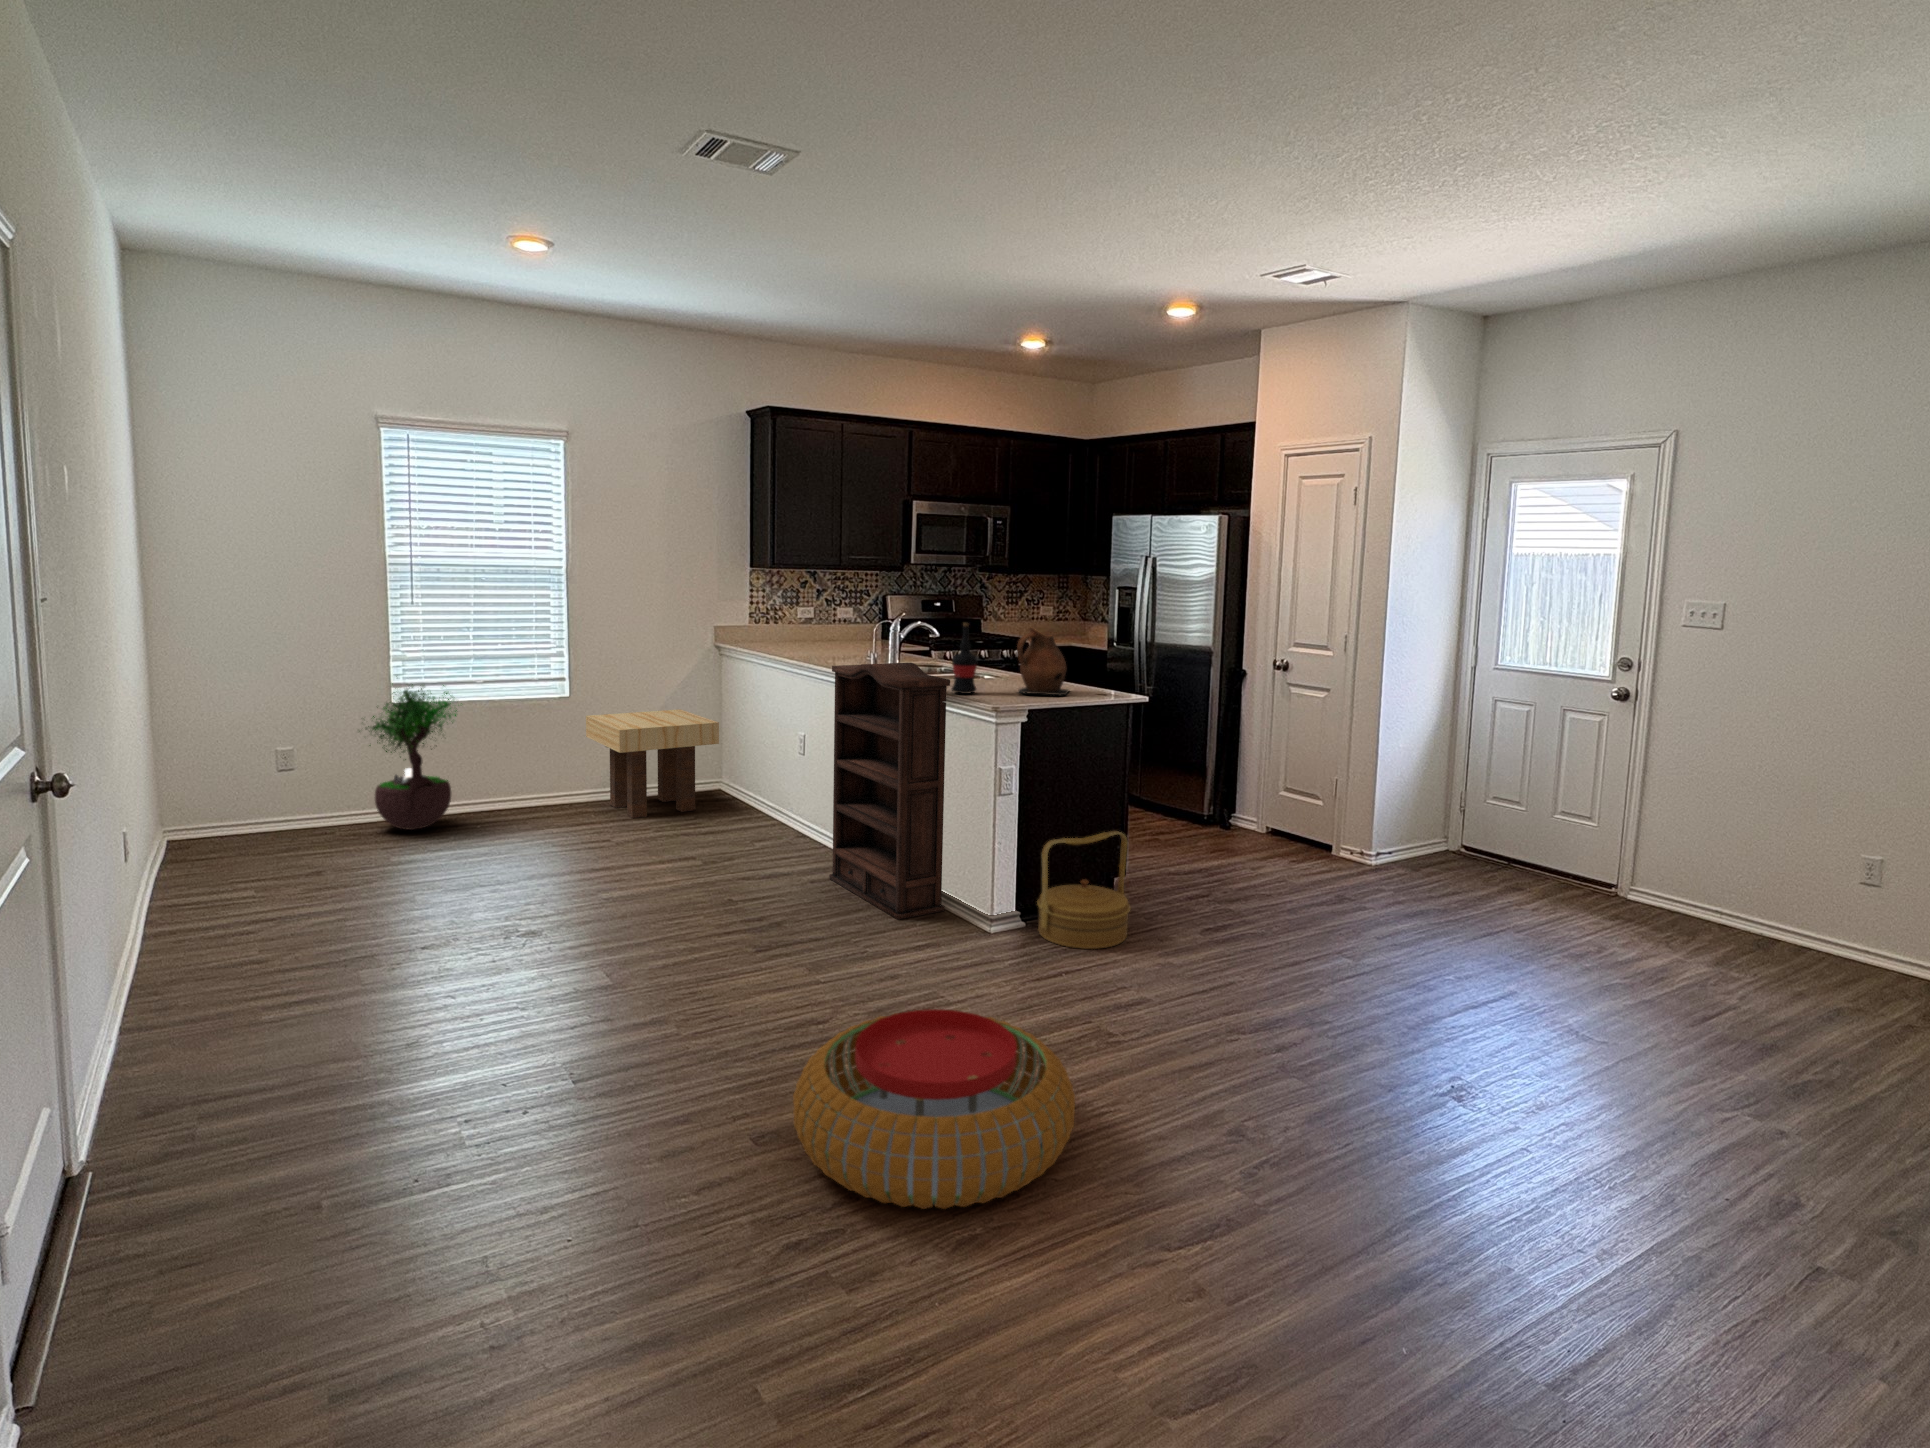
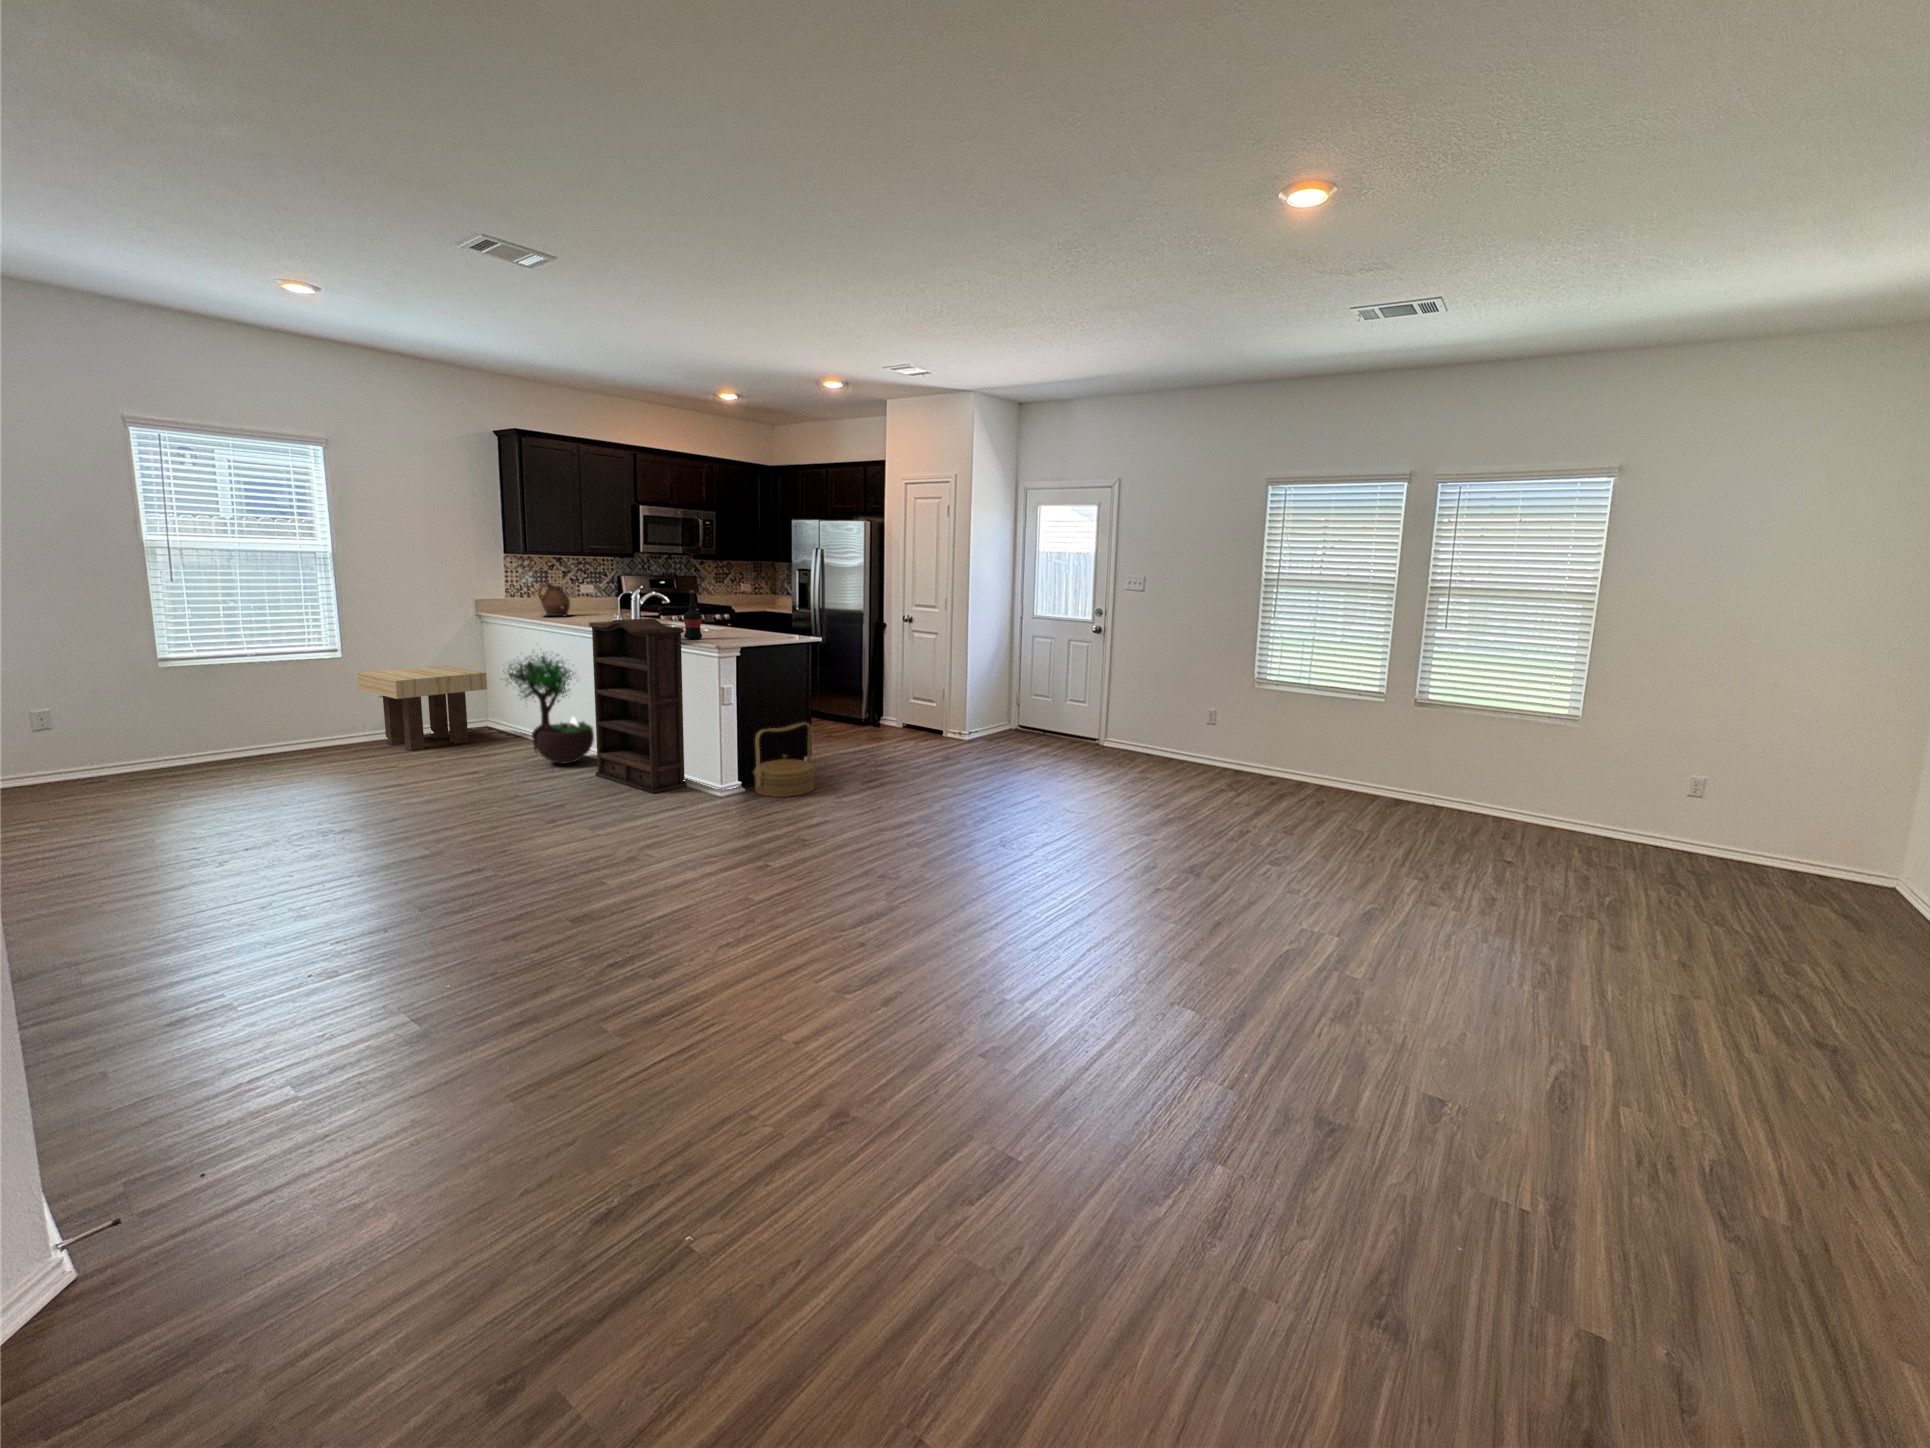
ceramic pitcher: present [1017,628,1069,696] -> present [538,582,570,617]
potted tree: present [359,683,457,830] -> present [501,654,594,764]
pouf: present [793,1009,1076,1209] -> none [599,822,785,929]

